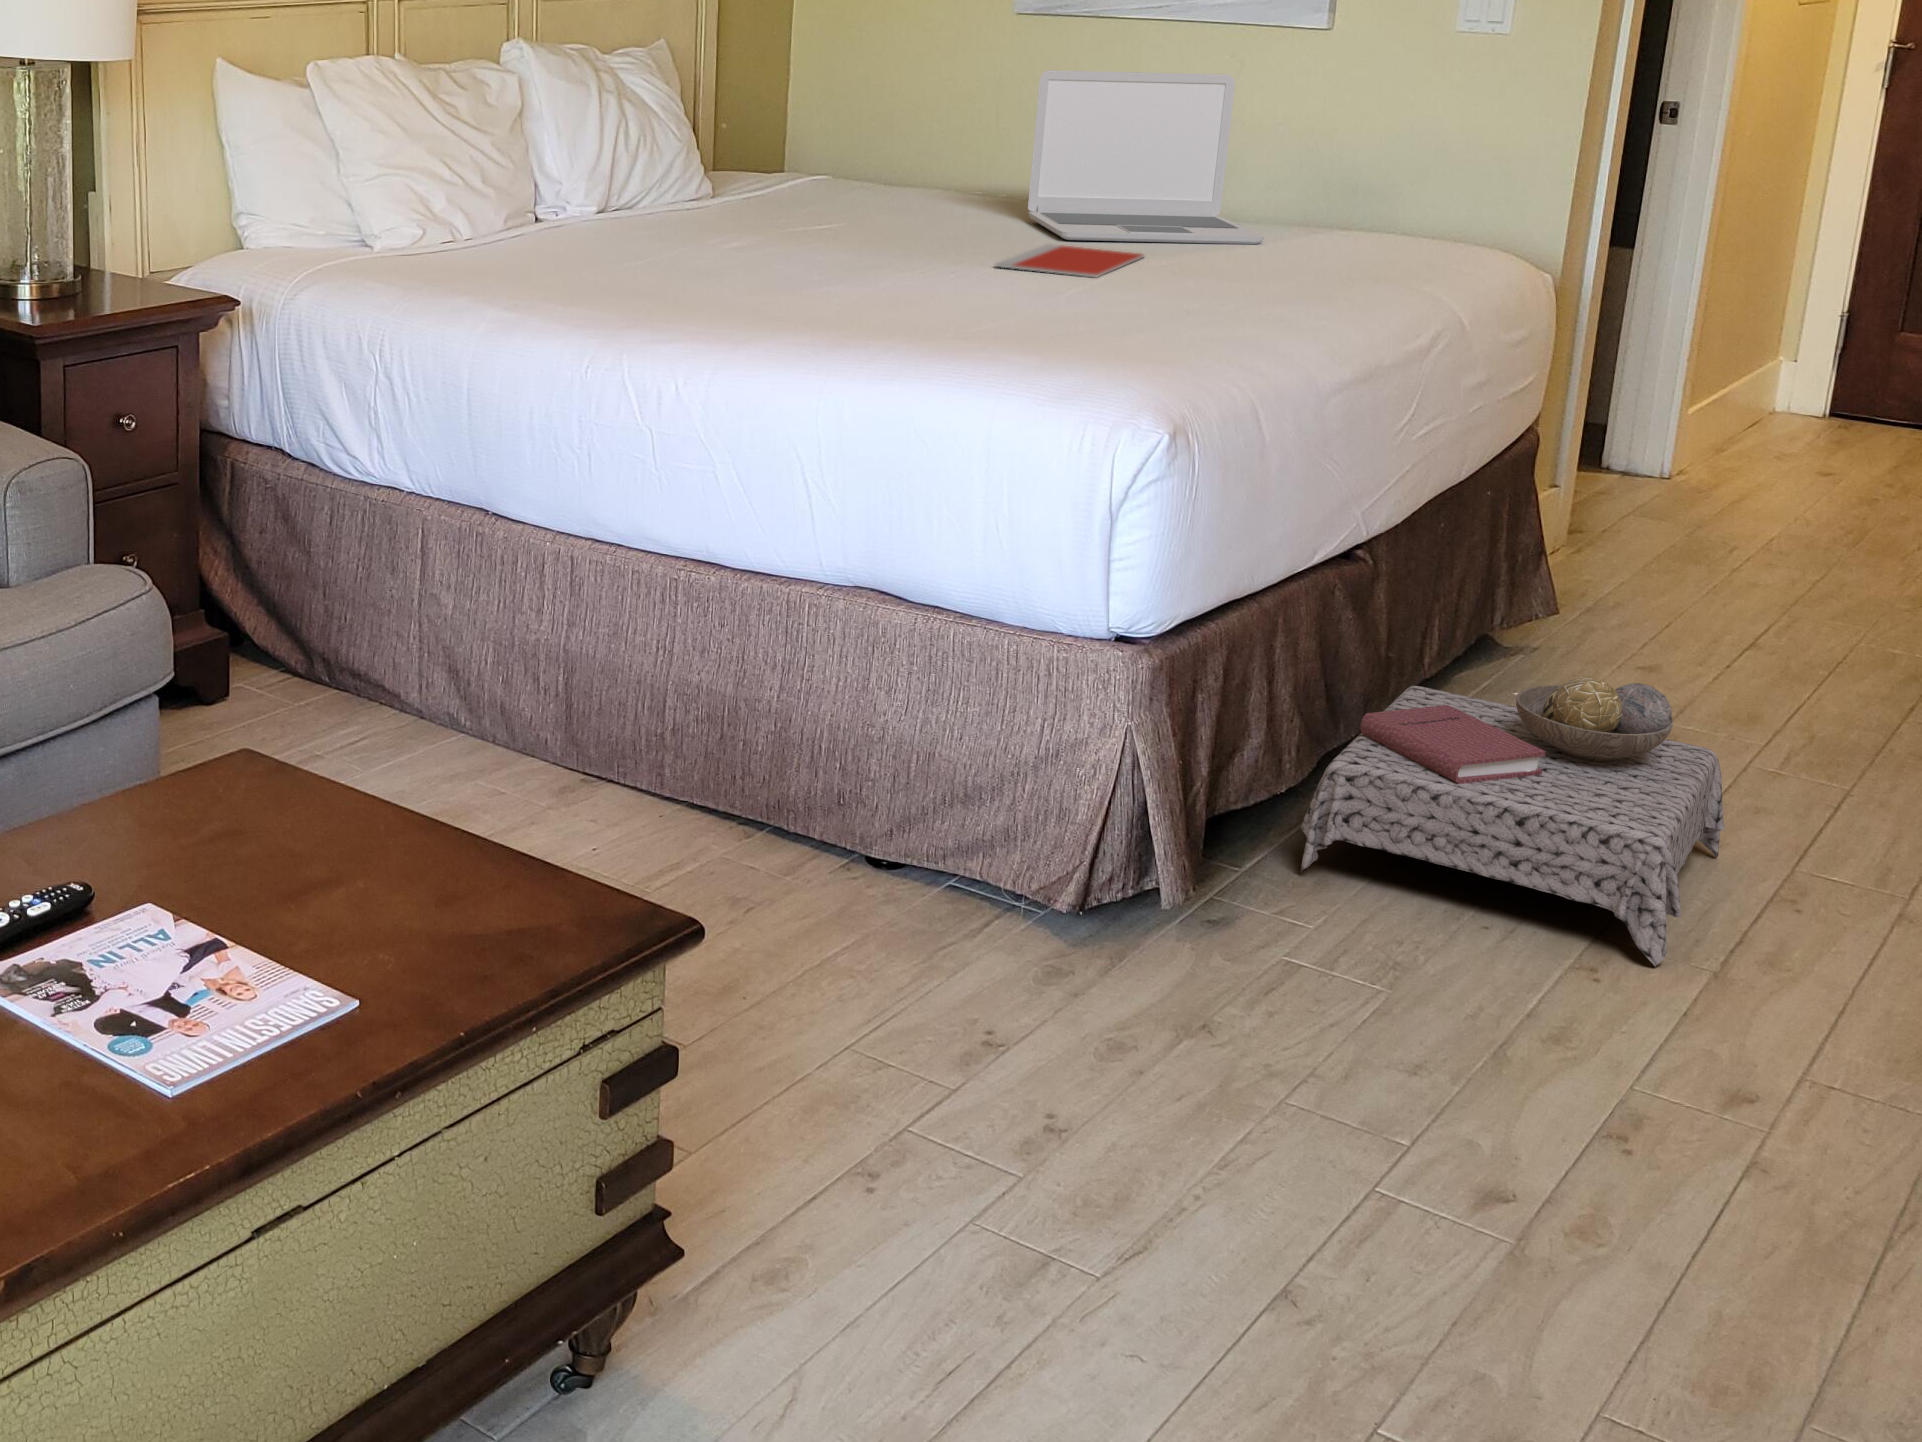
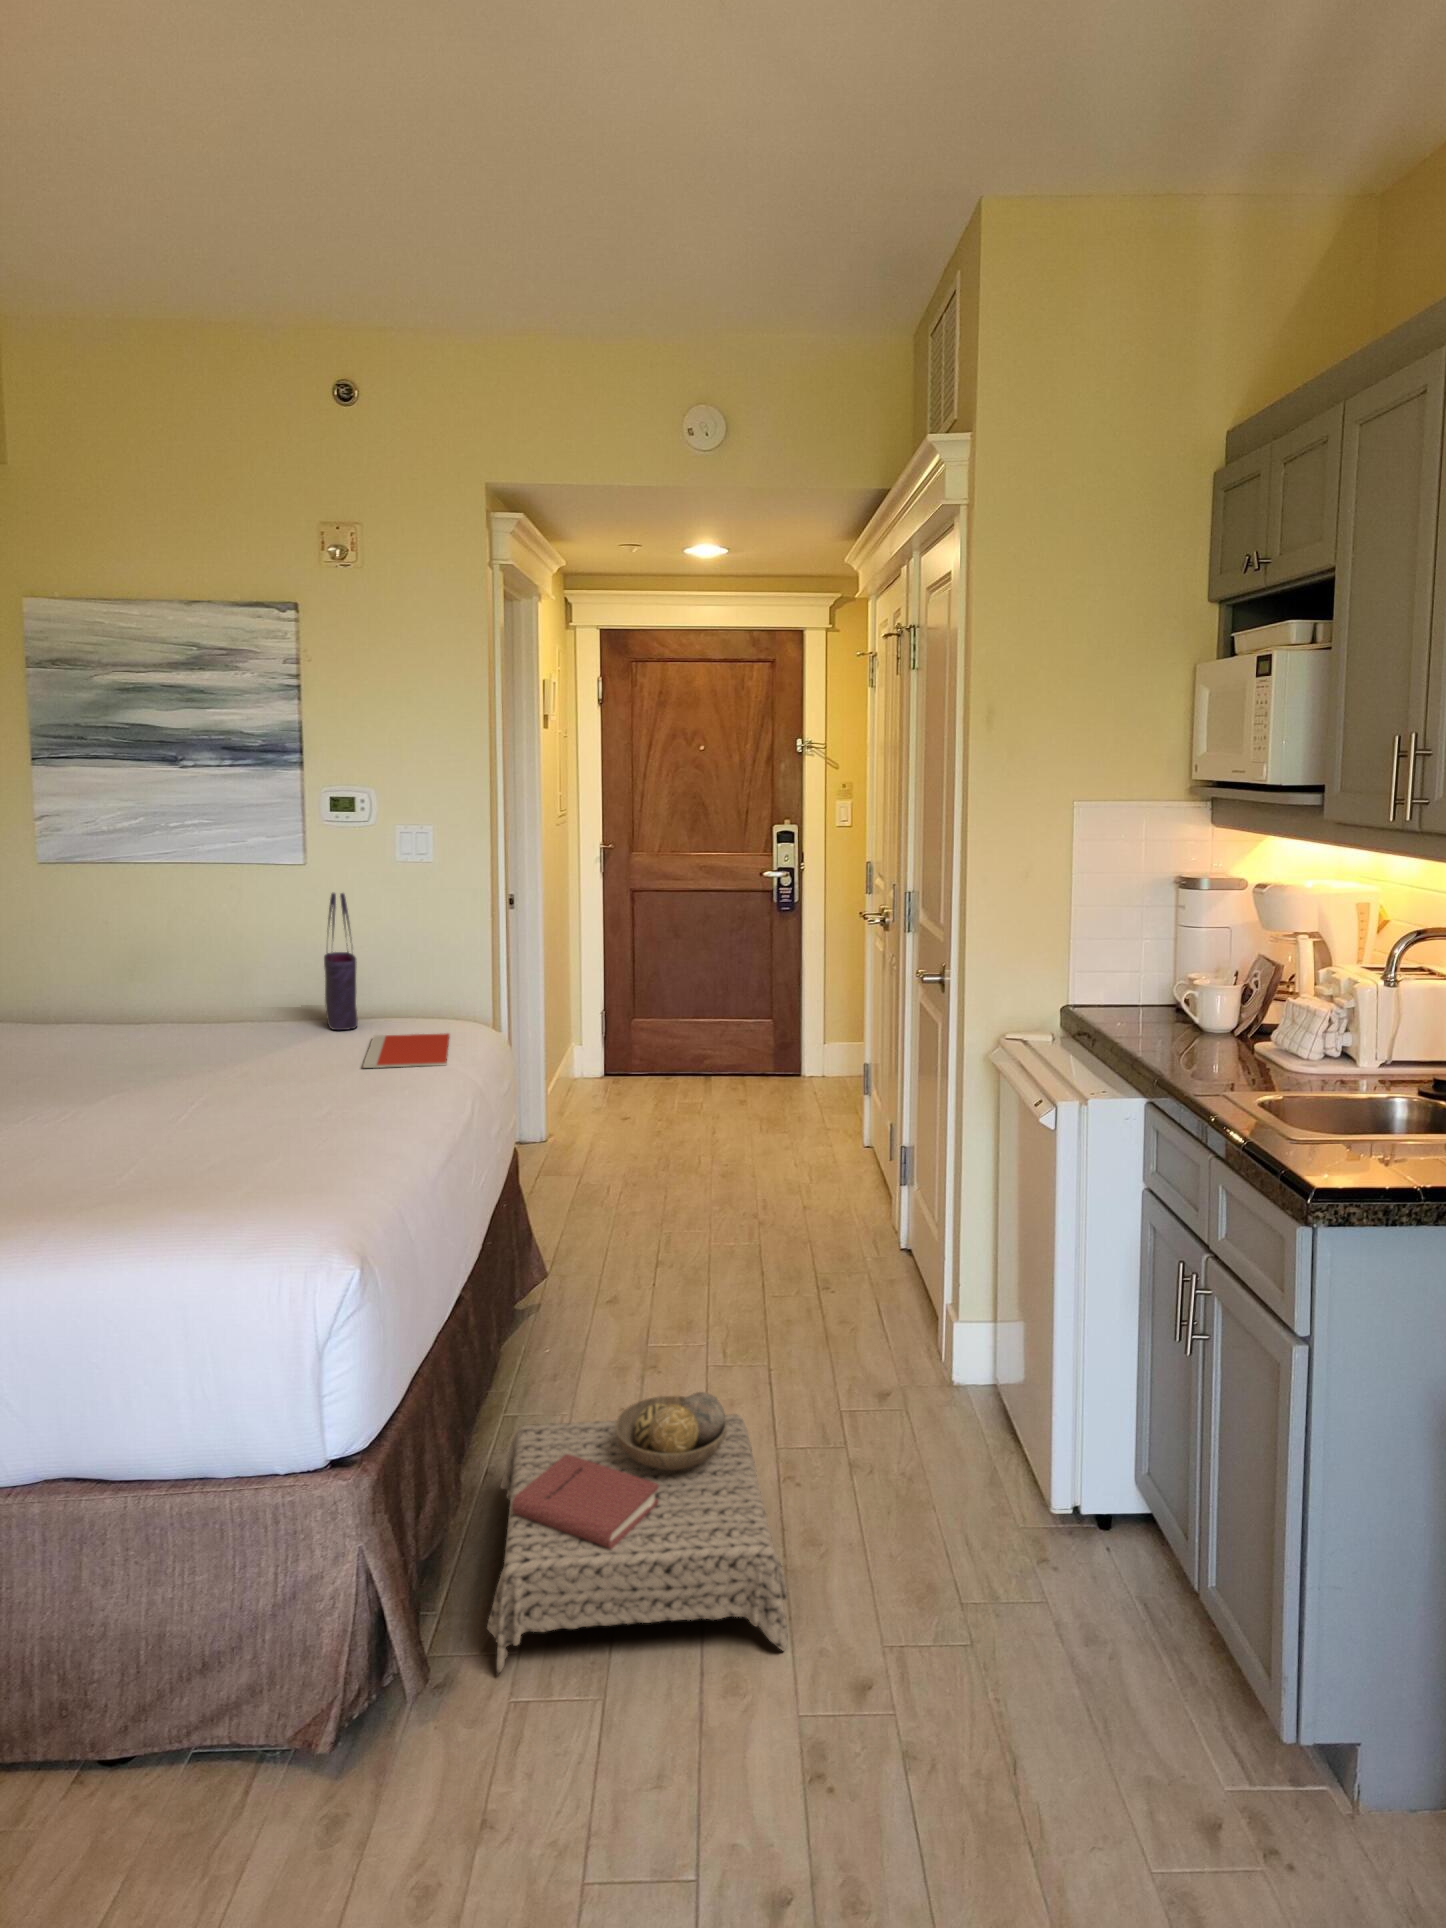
tote bag: none [1310,58,1360,238] -> present [324,893,358,1030]
laptop: present [1028,70,1264,244] -> none [82,911,300,1072]
notebook: present [996,244,1144,278] -> present [363,1034,449,1068]

